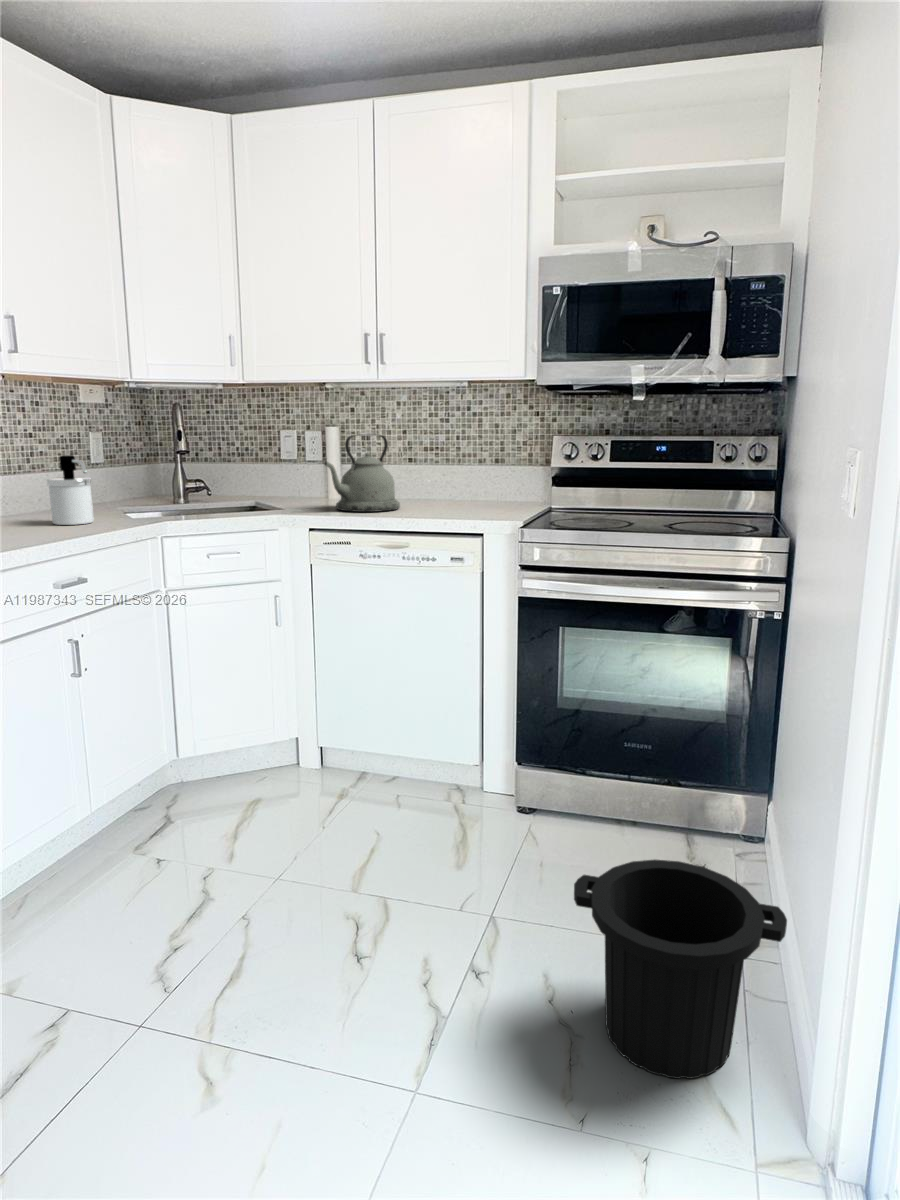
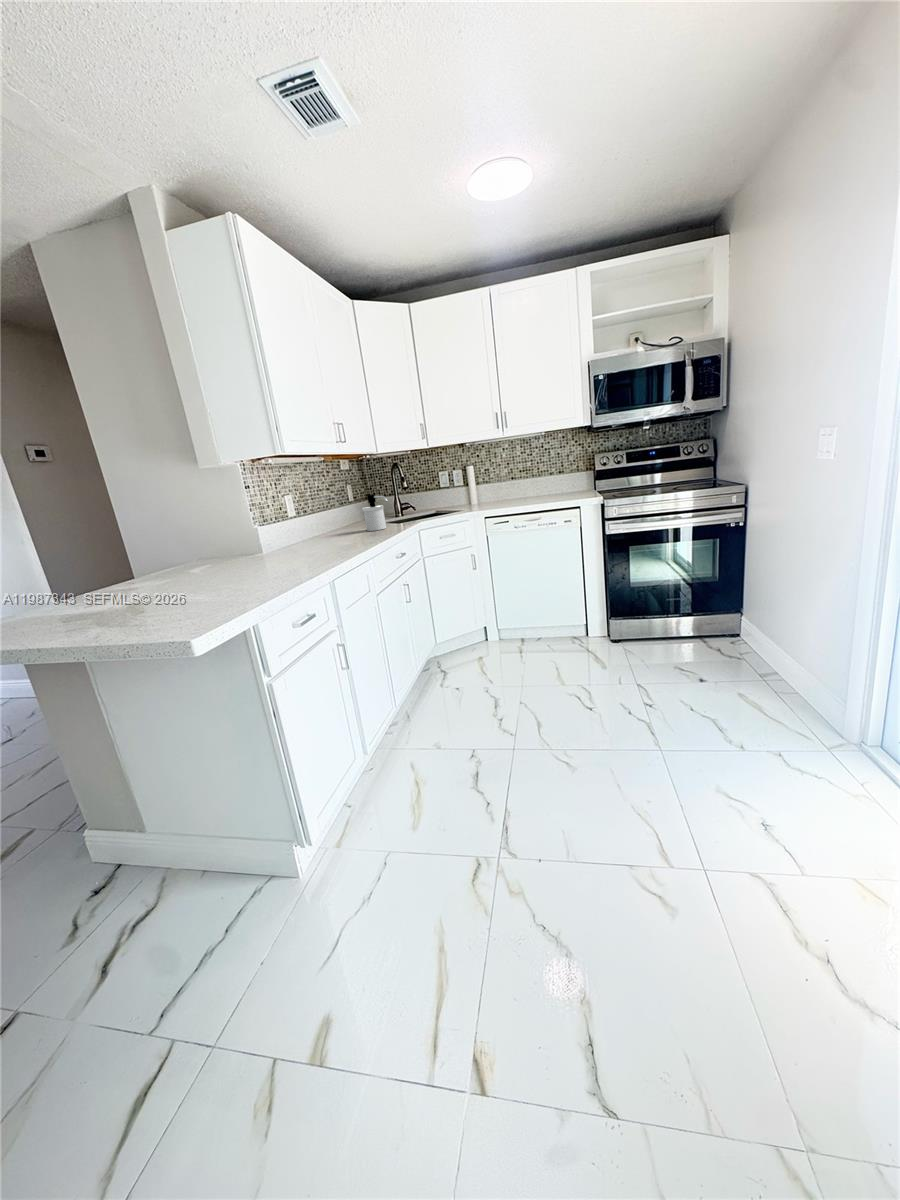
kettle: present [325,435,400,512] -> none [489,465,524,507]
trash can: present [574,860,787,1079] -> none [702,636,810,725]

